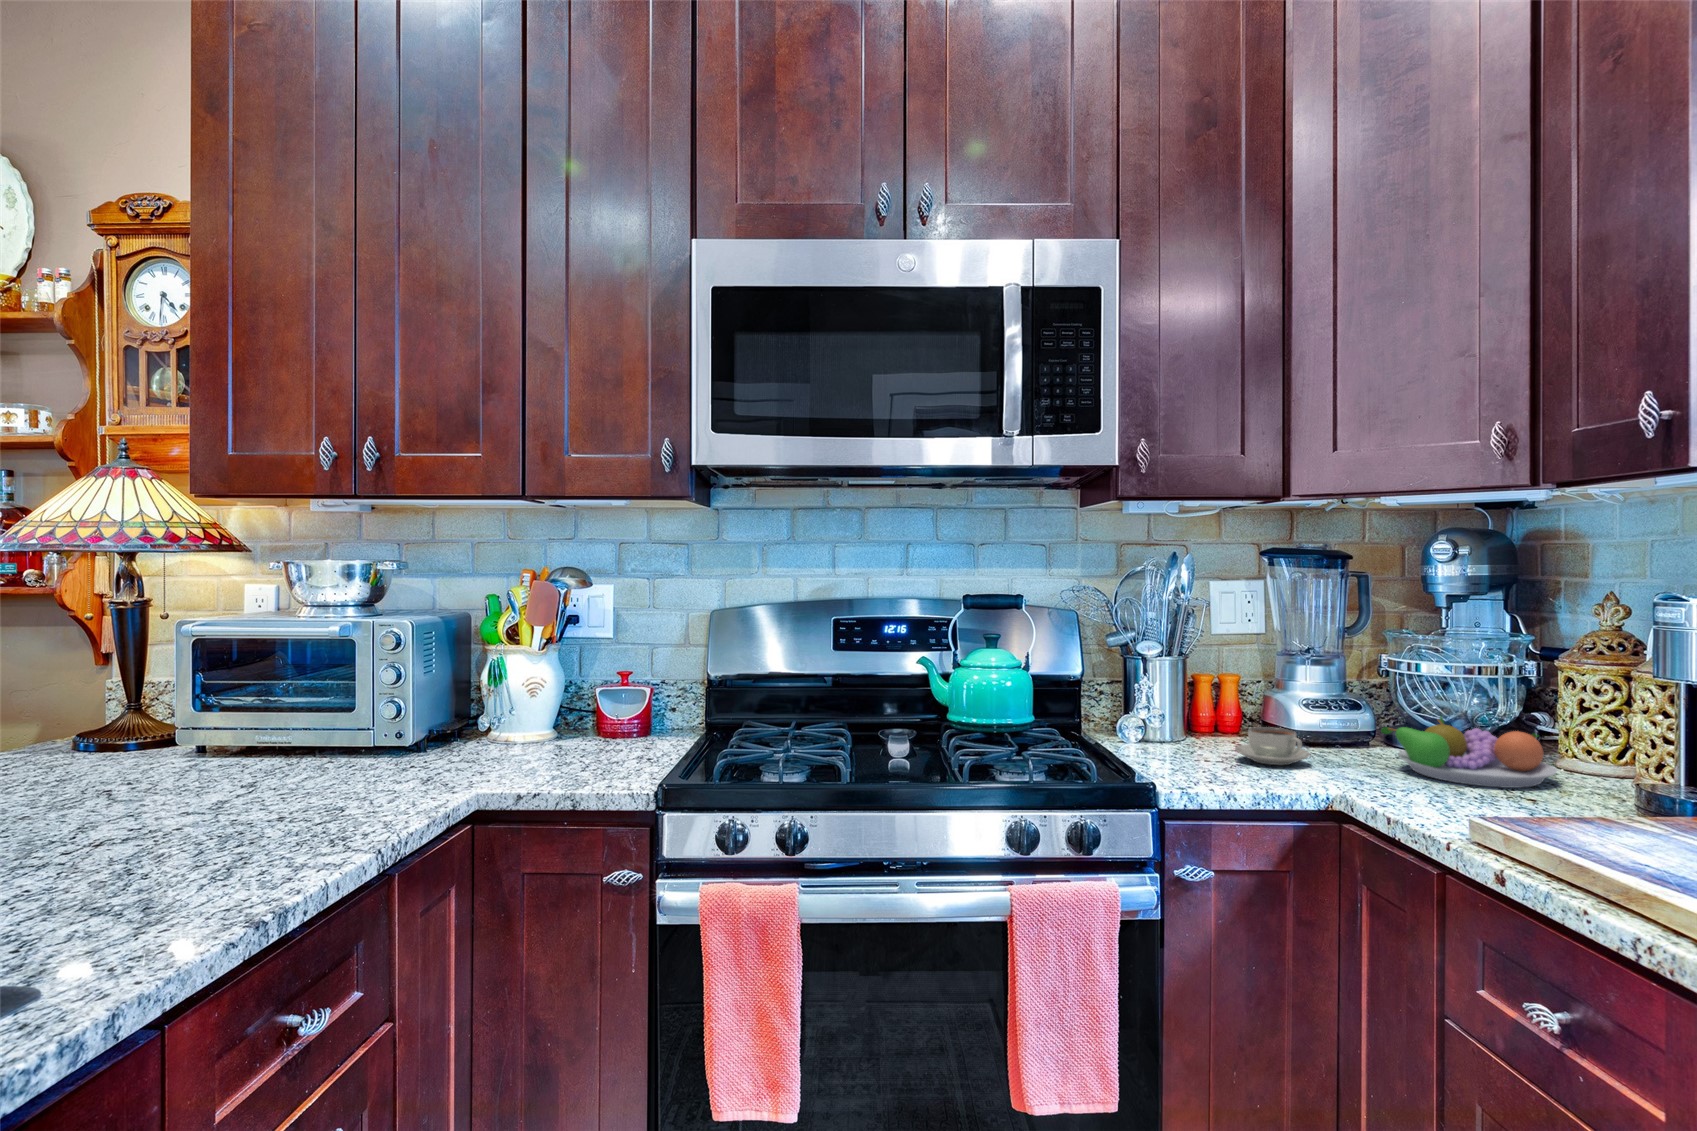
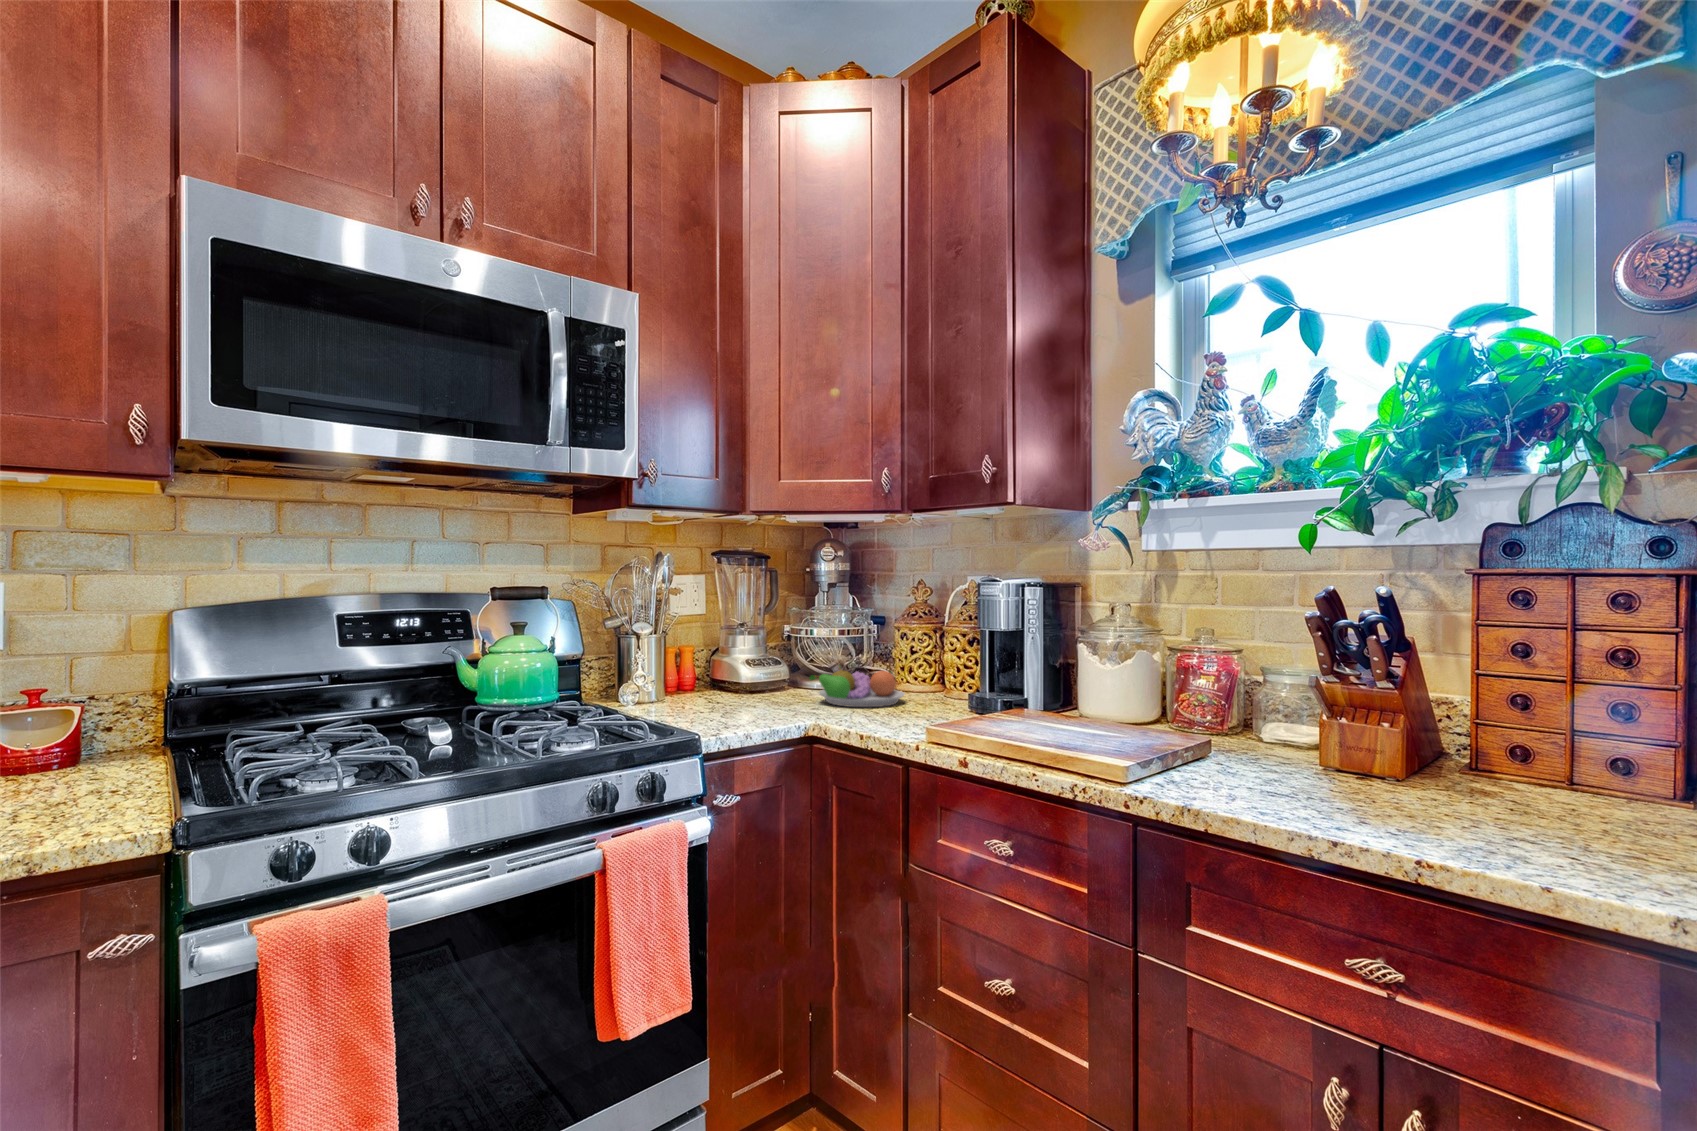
coffee cup: present [1235,727,1310,765] -> none [718,684,770,711]

